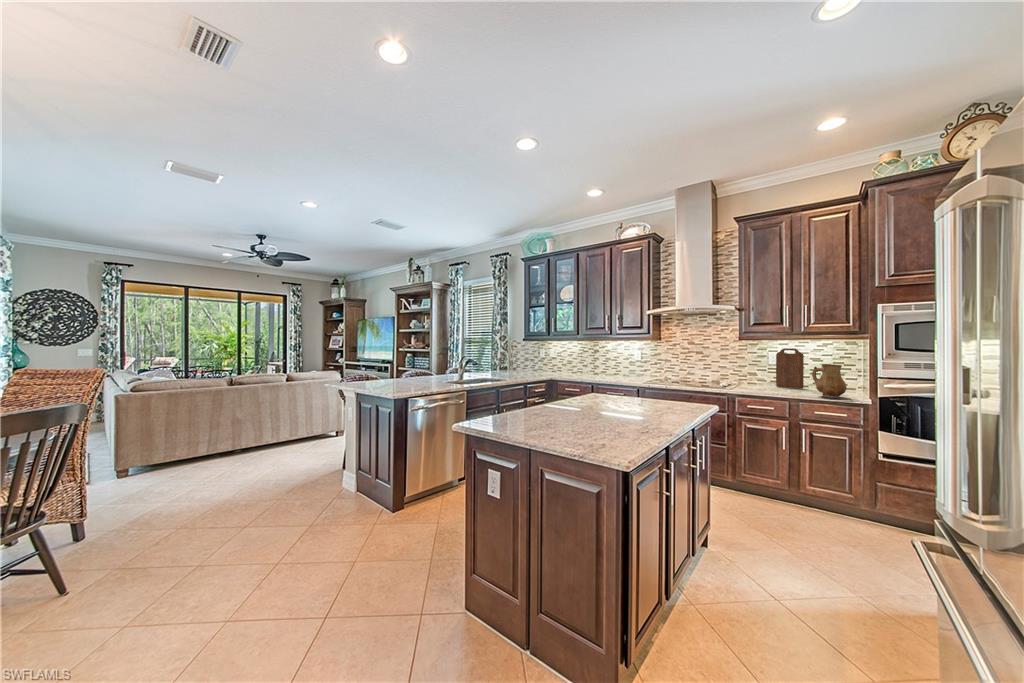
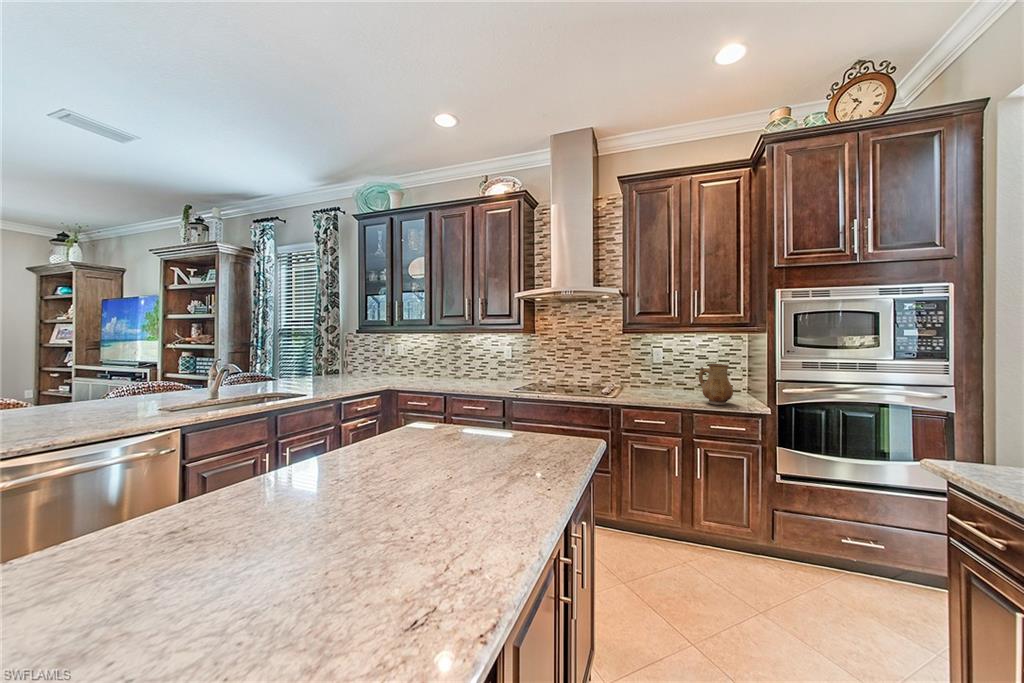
cutting board: present [776,348,804,388] -> none [662,343,690,392]

